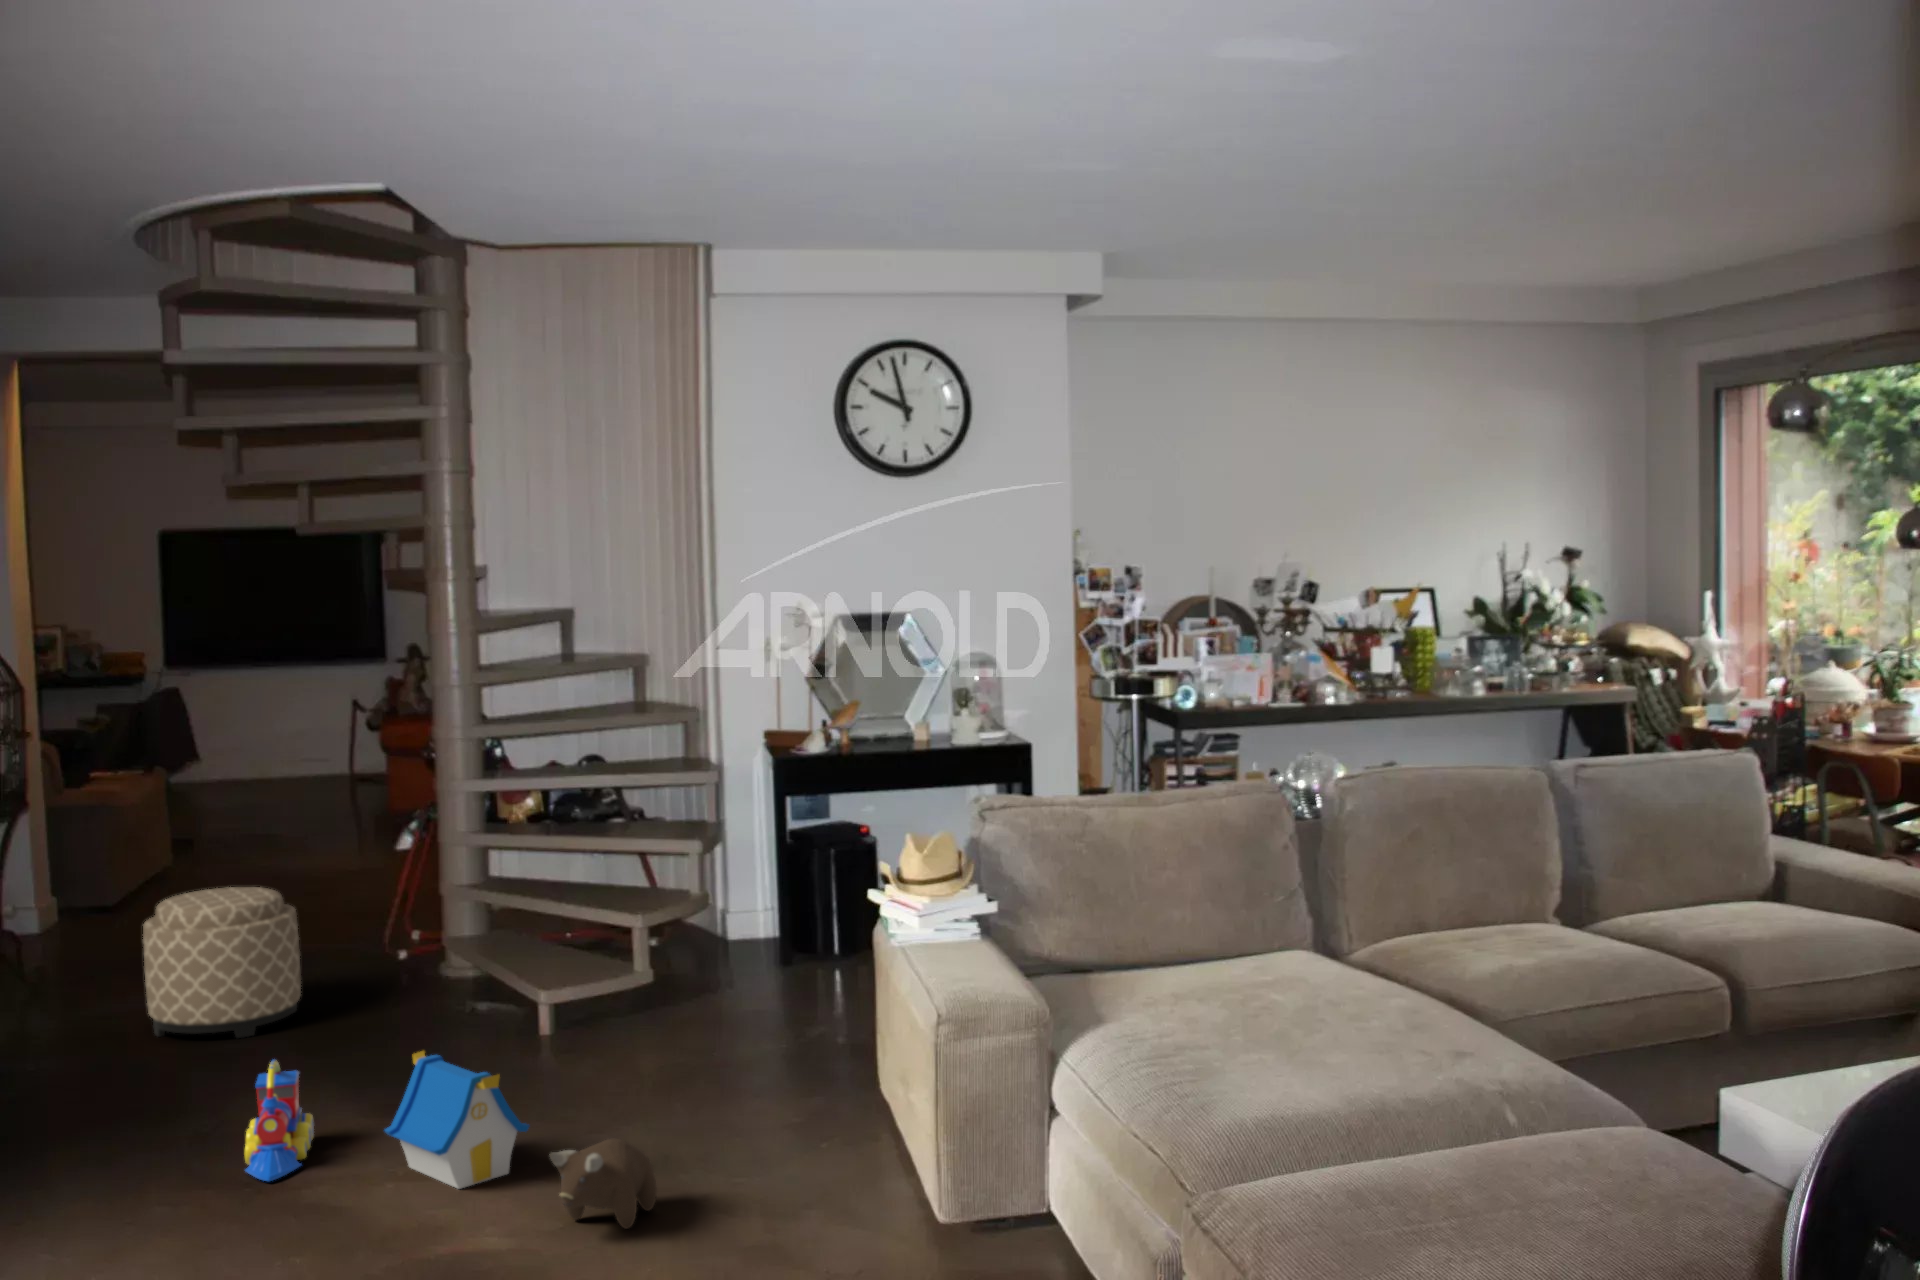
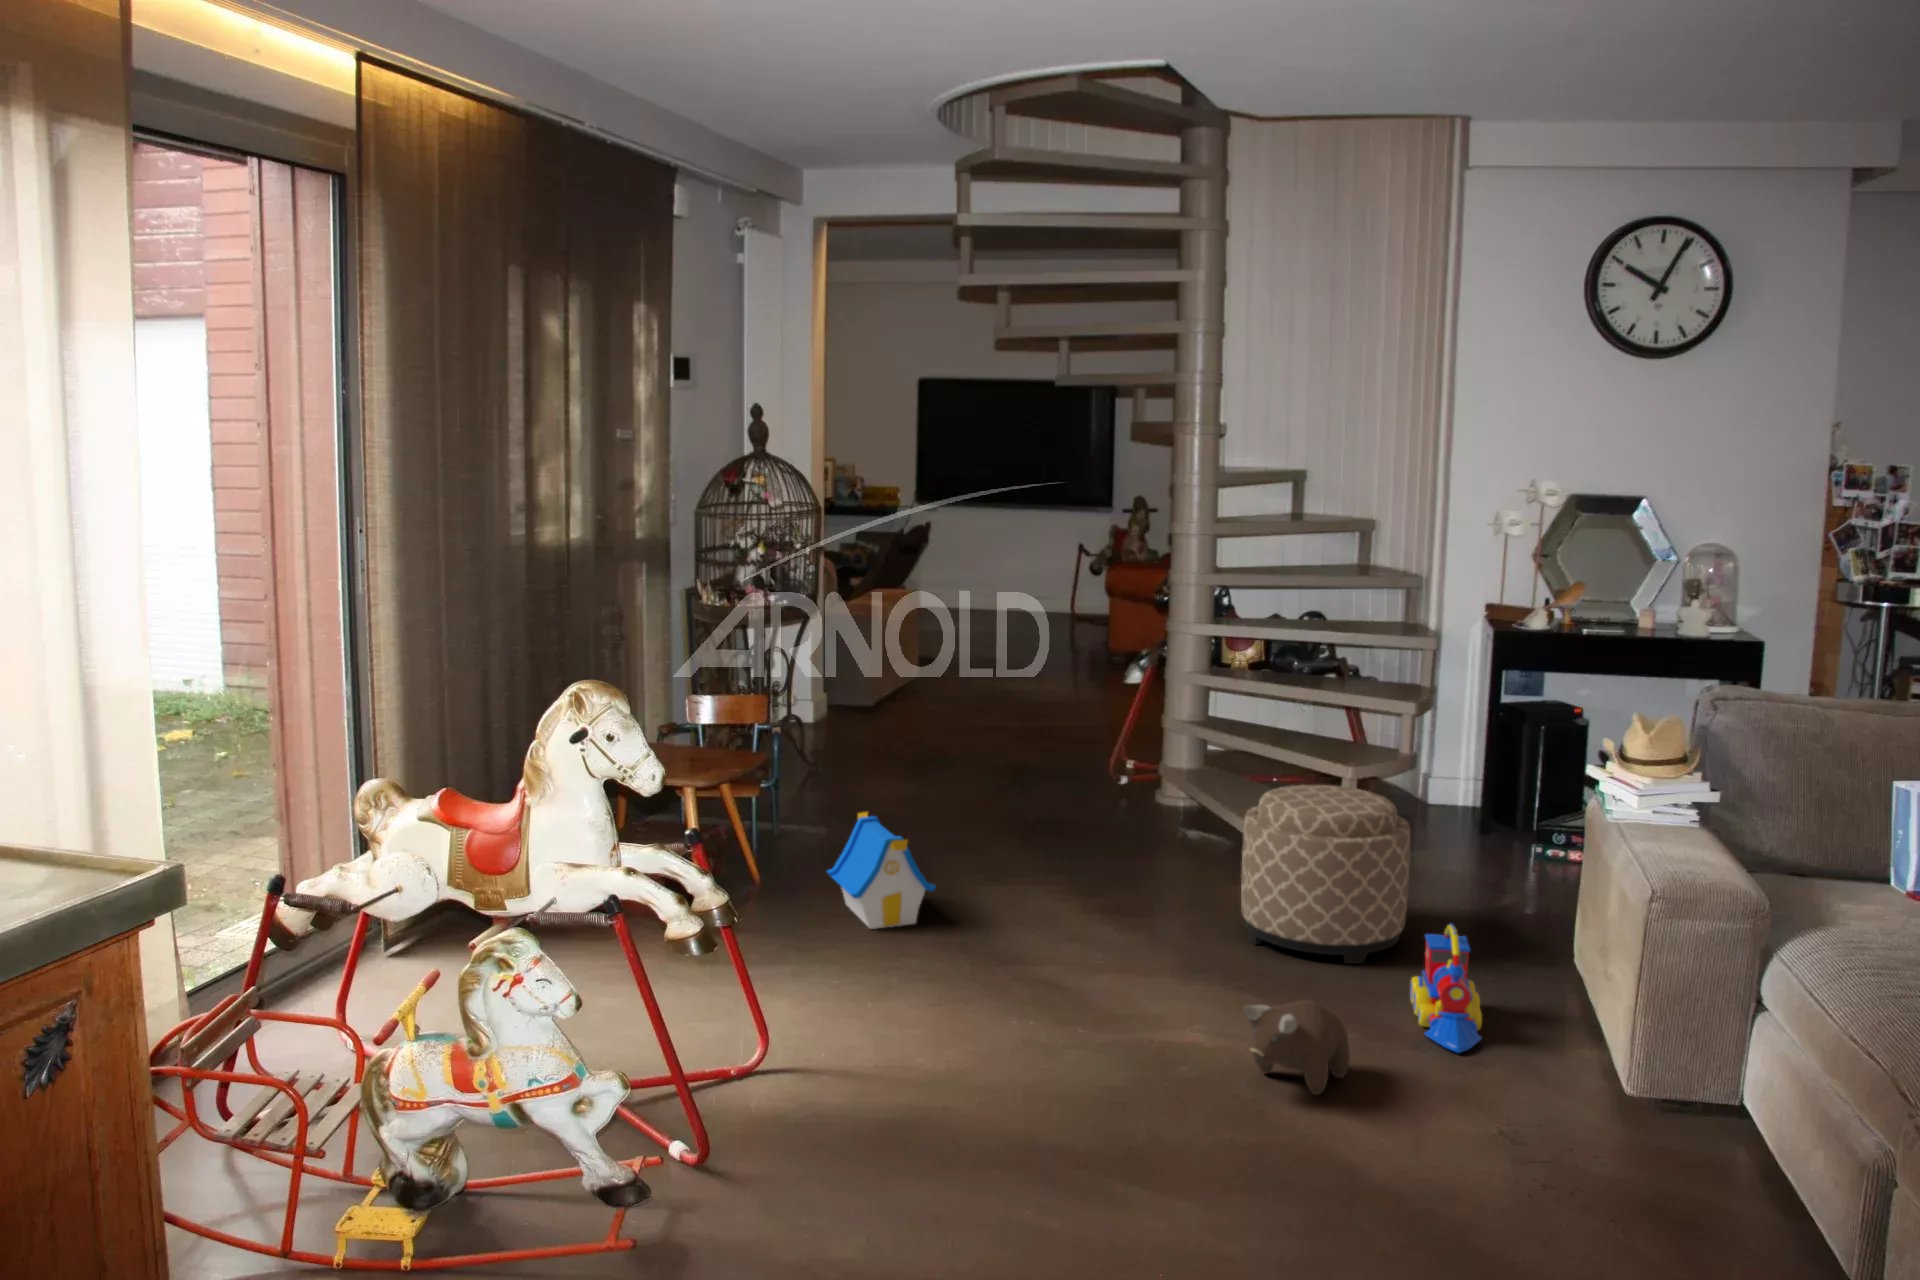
ottoman: present [143,887,301,1038] -> present [1241,785,1410,964]
toy house: present [385,1051,529,1189] -> present [826,812,936,929]
toy train: present [245,1059,314,1182] -> present [1410,923,1482,1053]

